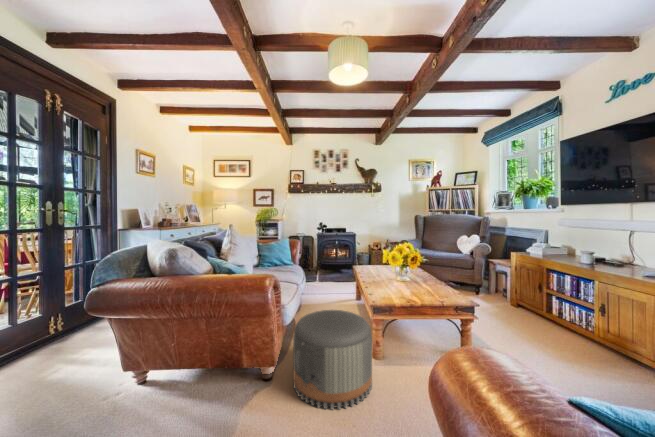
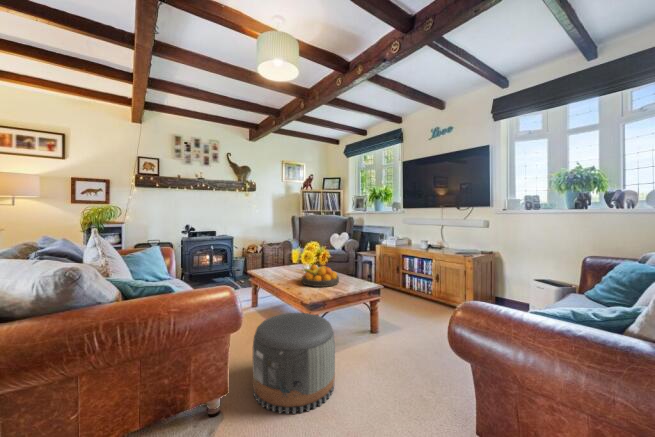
fruit bowl: none [382,267,423,292] -> present [302,265,339,287]

